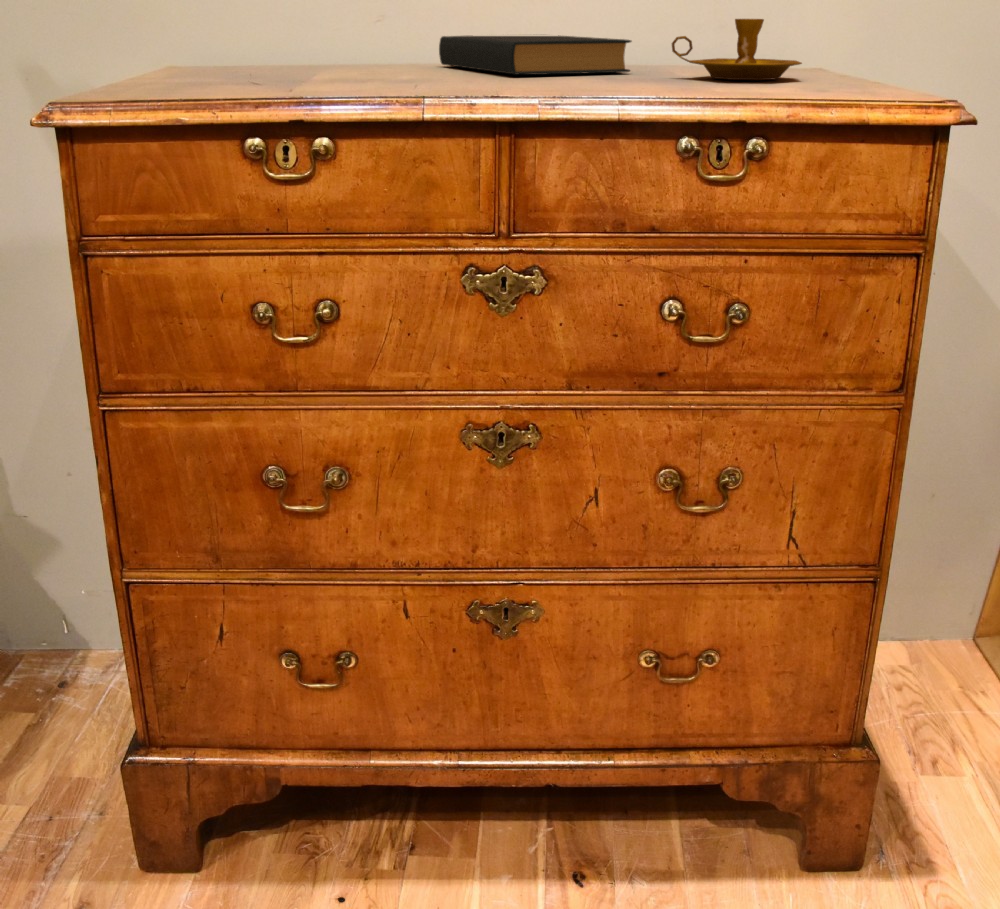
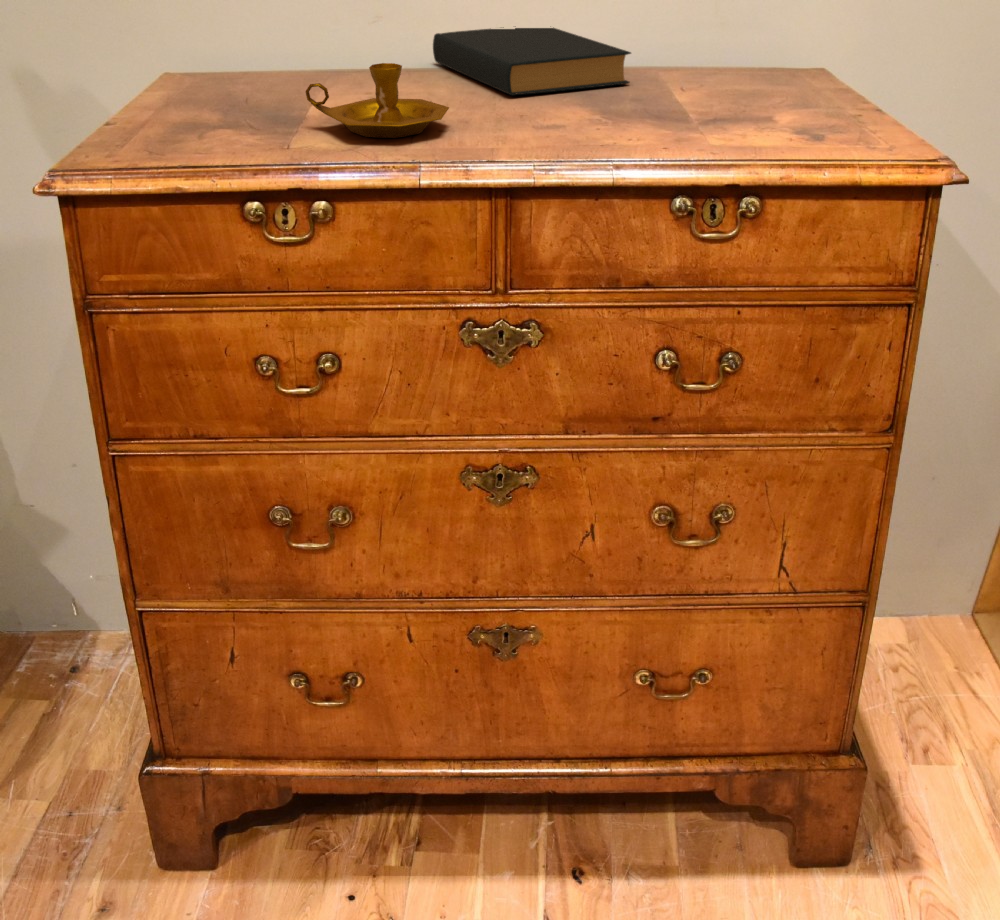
candlestick: present [672,19,802,80] -> present [306,63,449,138]

